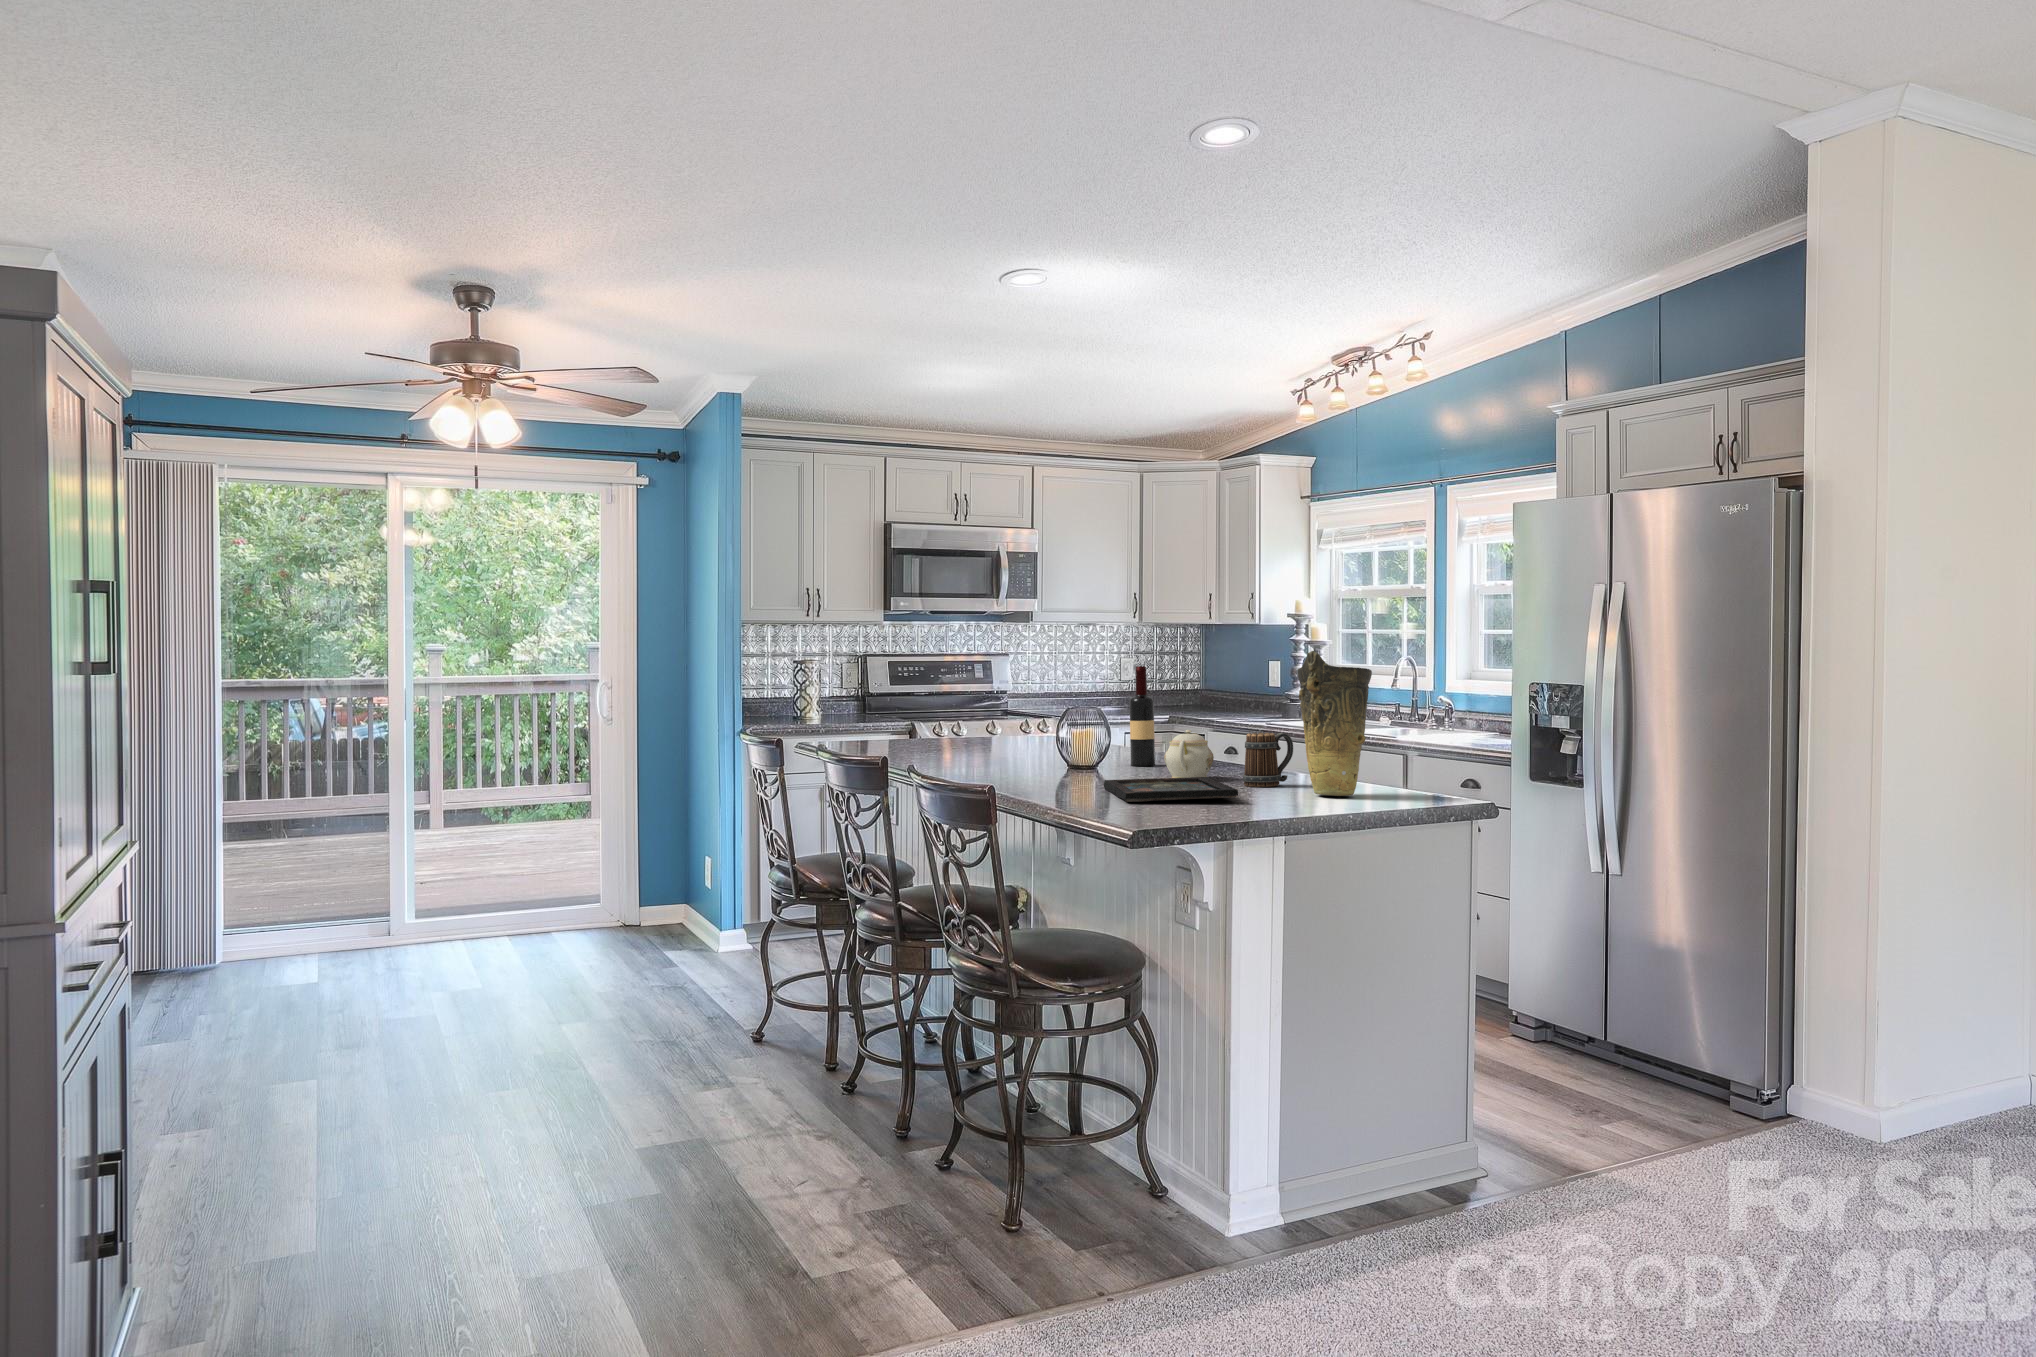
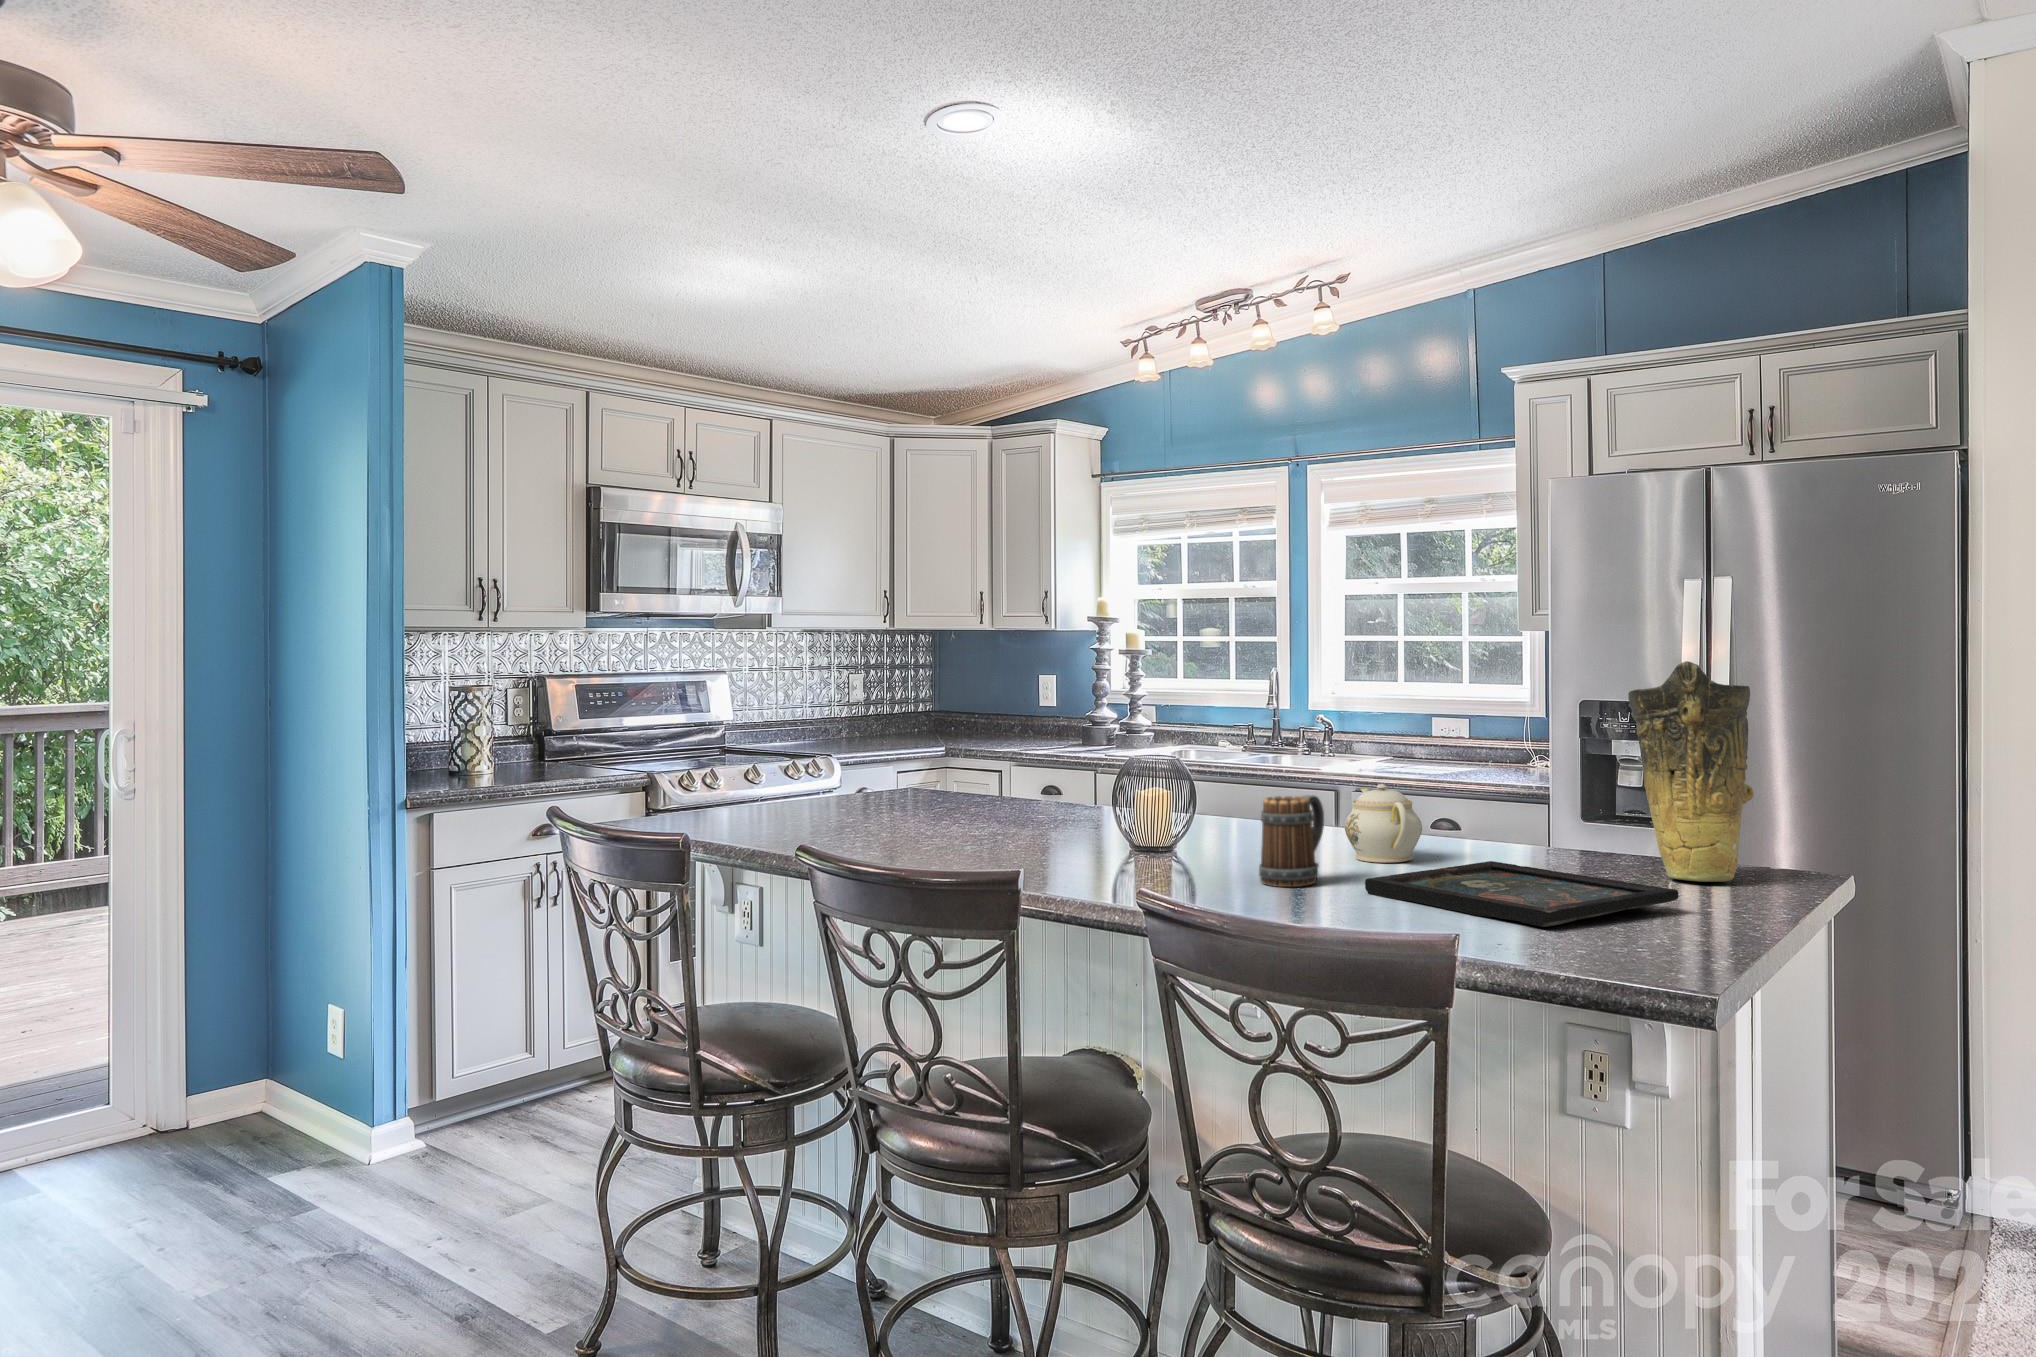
wine bottle: present [1129,666,1155,766] -> none [1195,688,1234,837]
mug: present [1243,733,1293,787] -> present [1259,795,1324,887]

